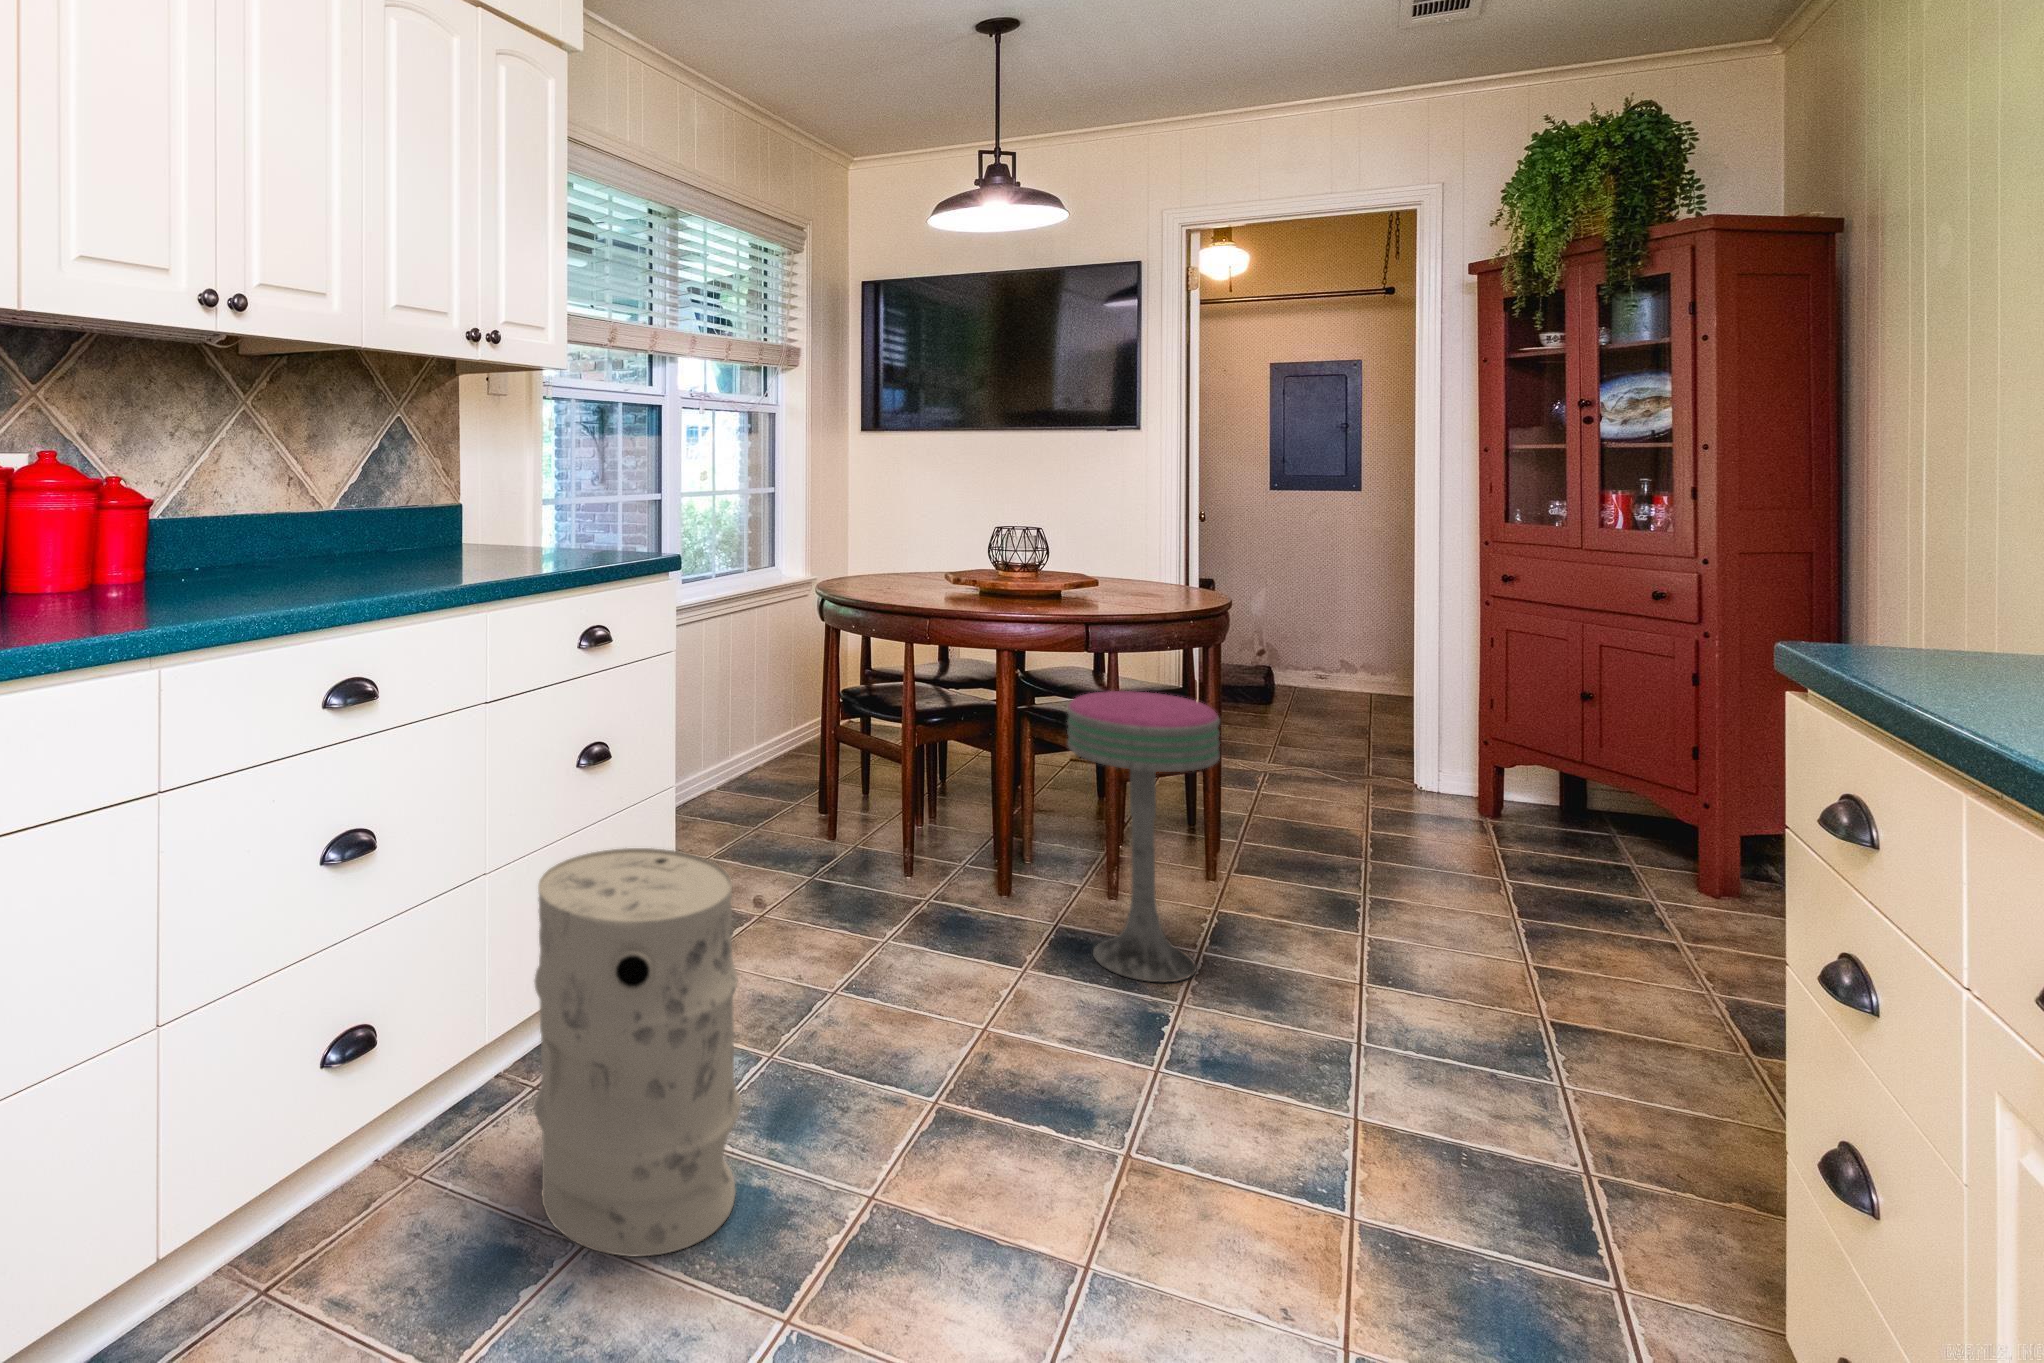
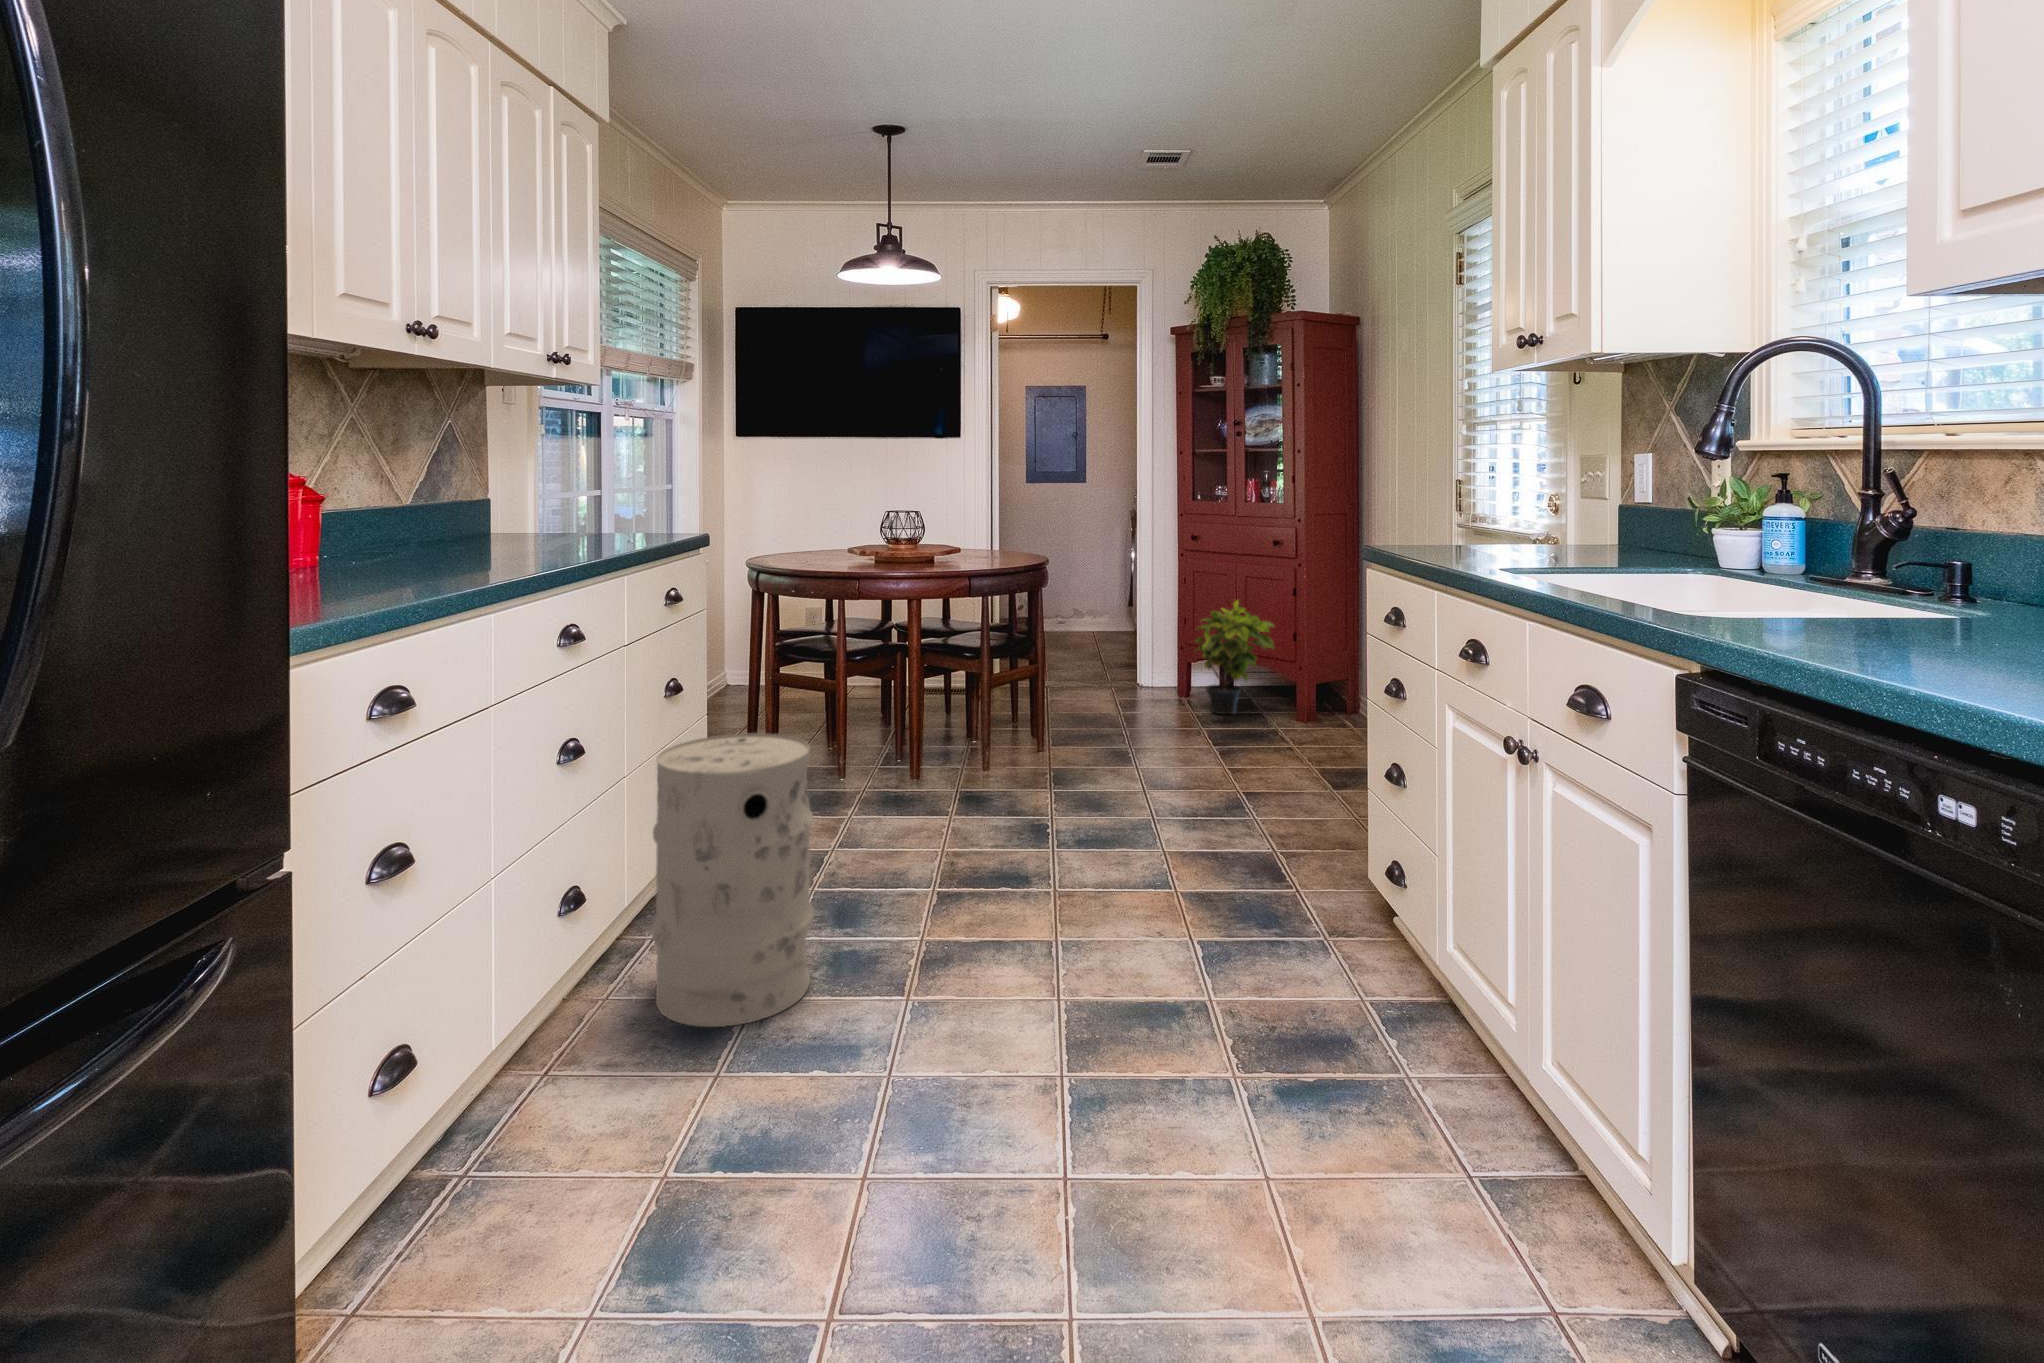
potted plant: none [1497,686,1657,866] -> present [1195,600,1274,714]
bar stool: present [1067,691,1220,983] -> none [966,614,1065,811]

